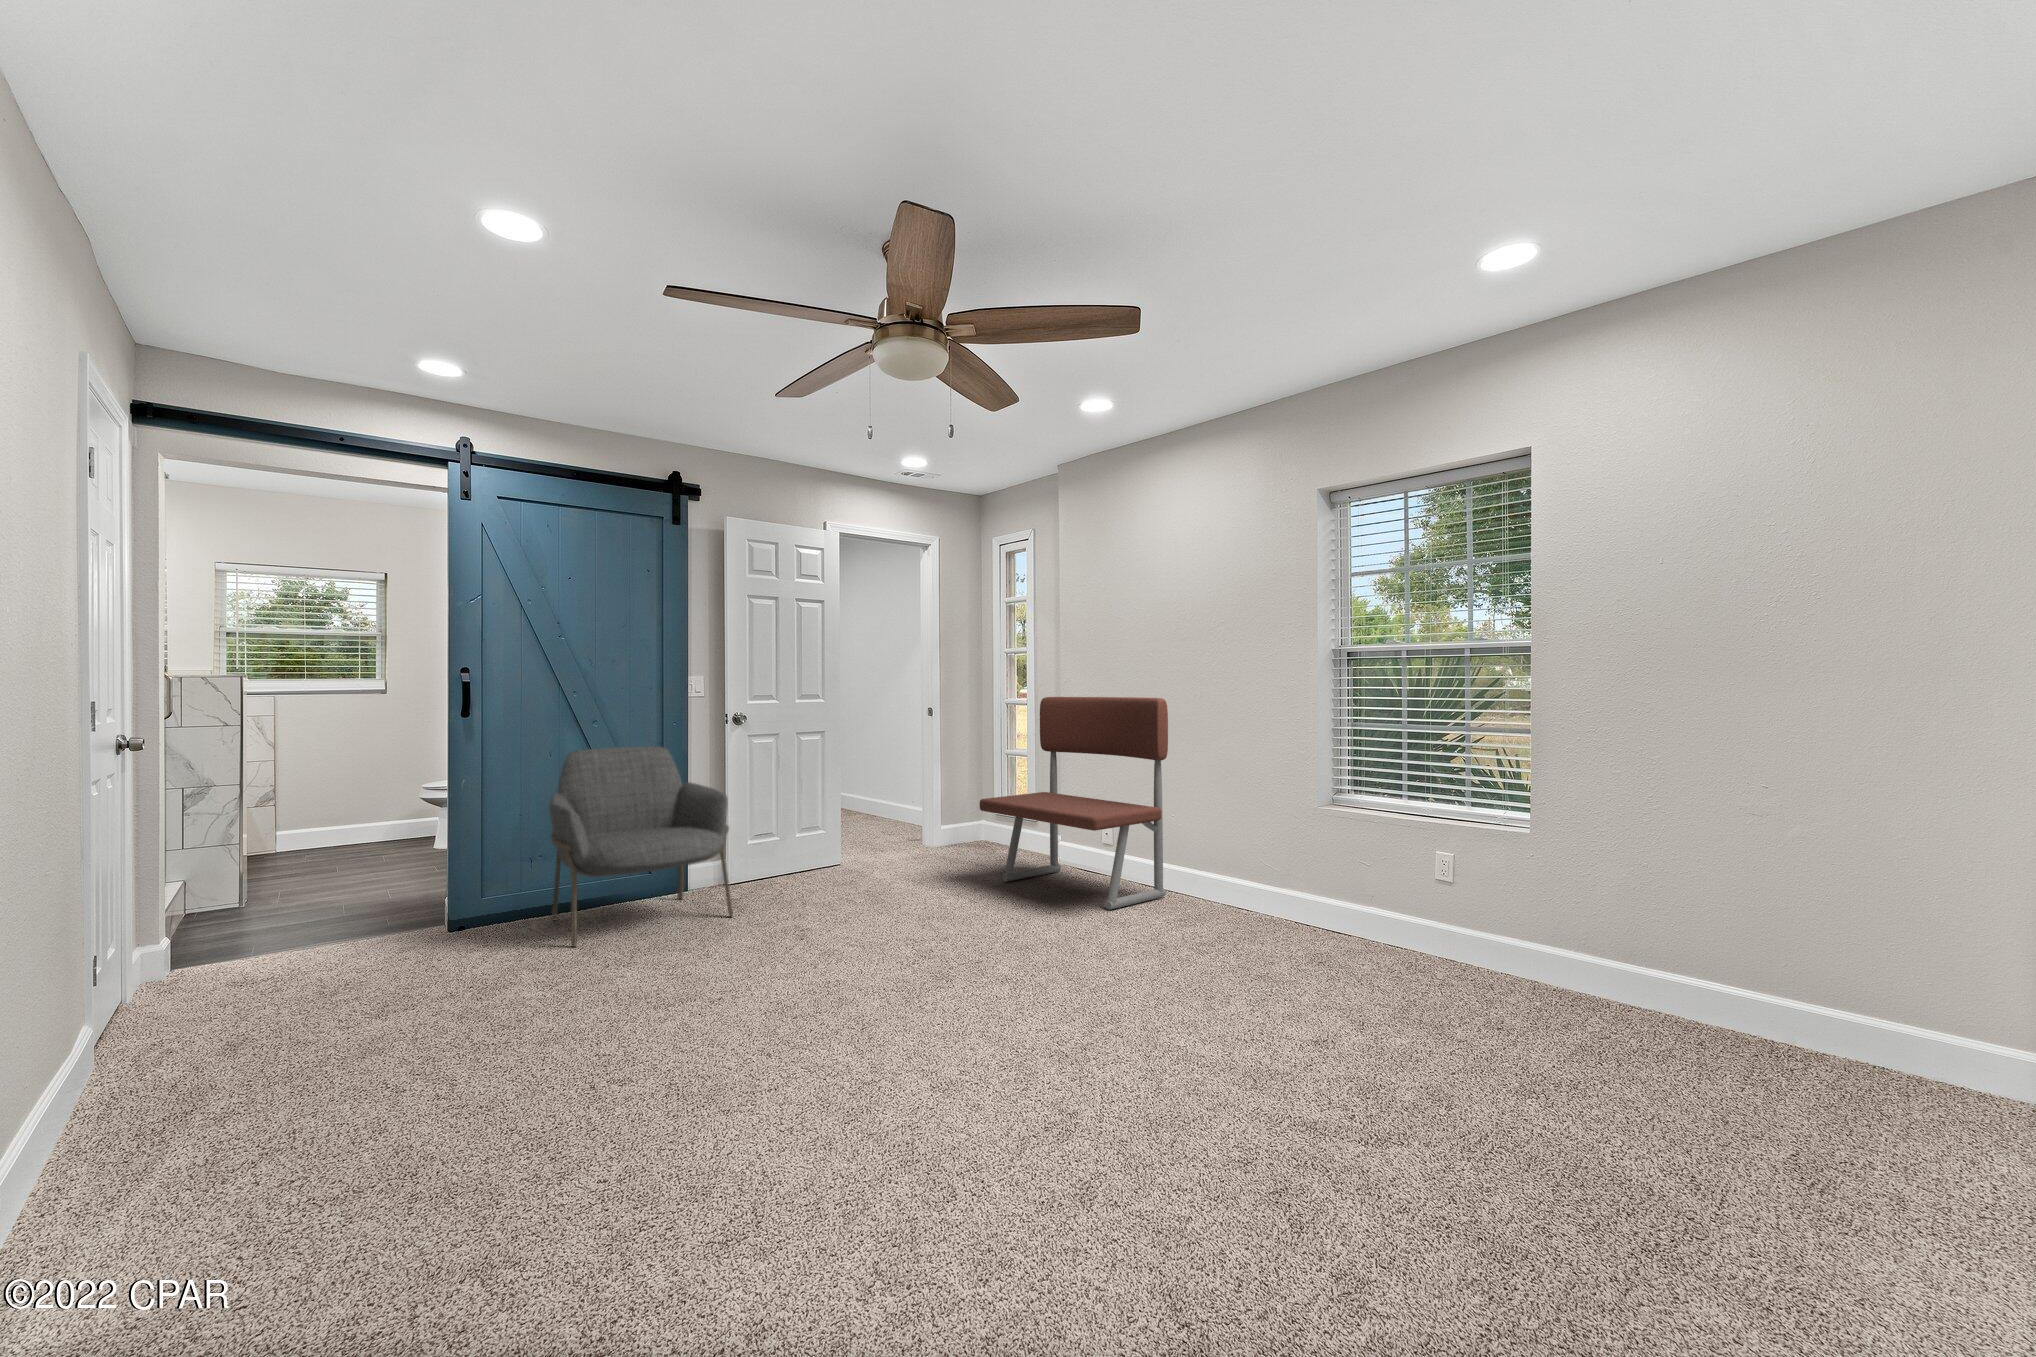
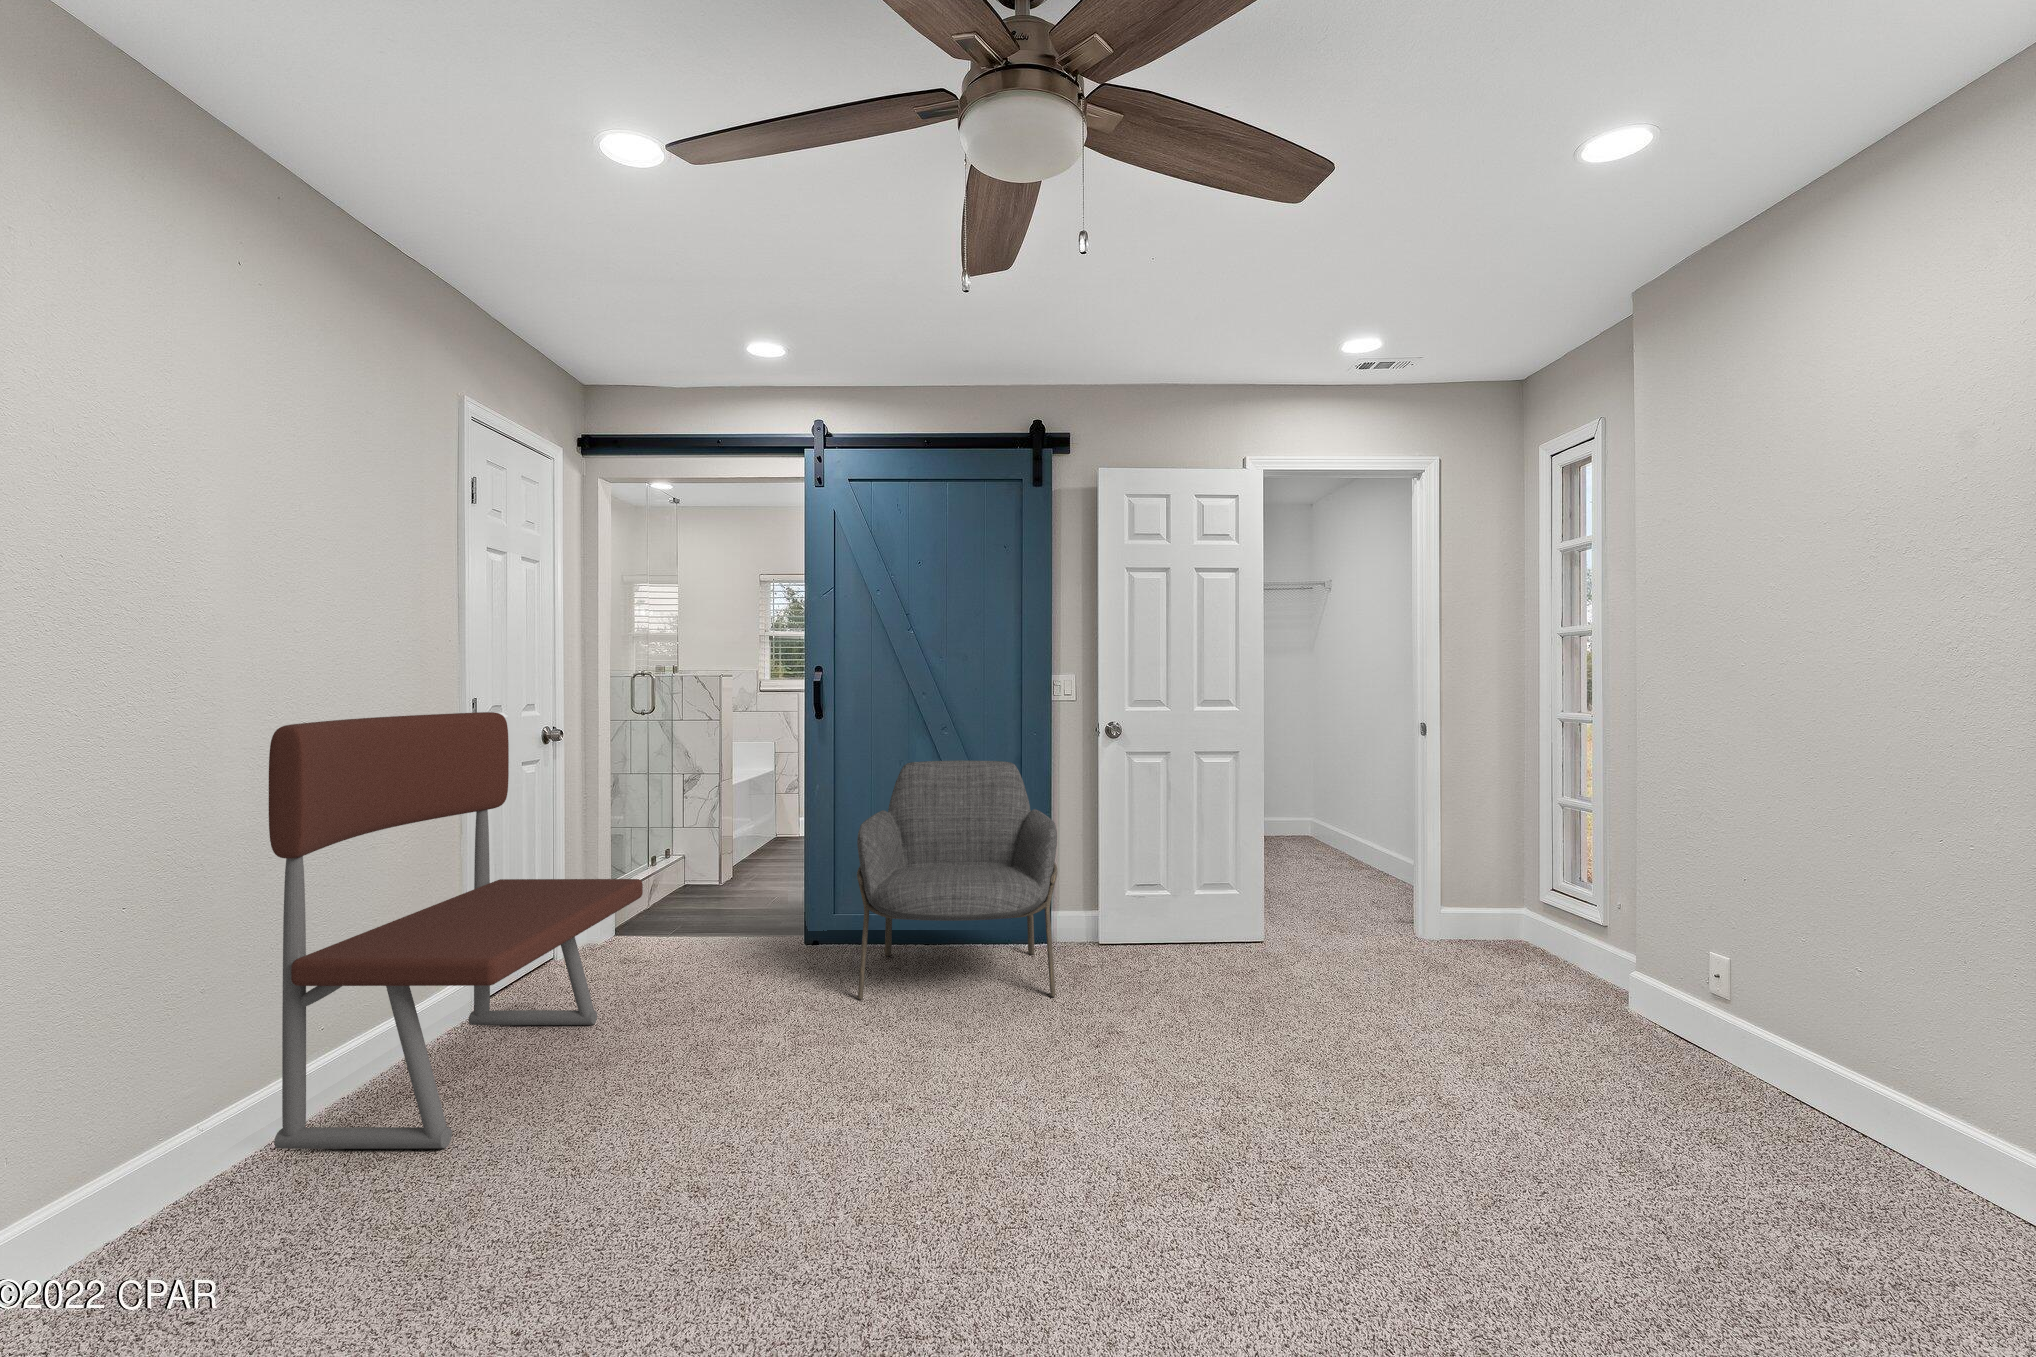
bench: present [980,697,1168,910] -> present [269,712,643,1149]

